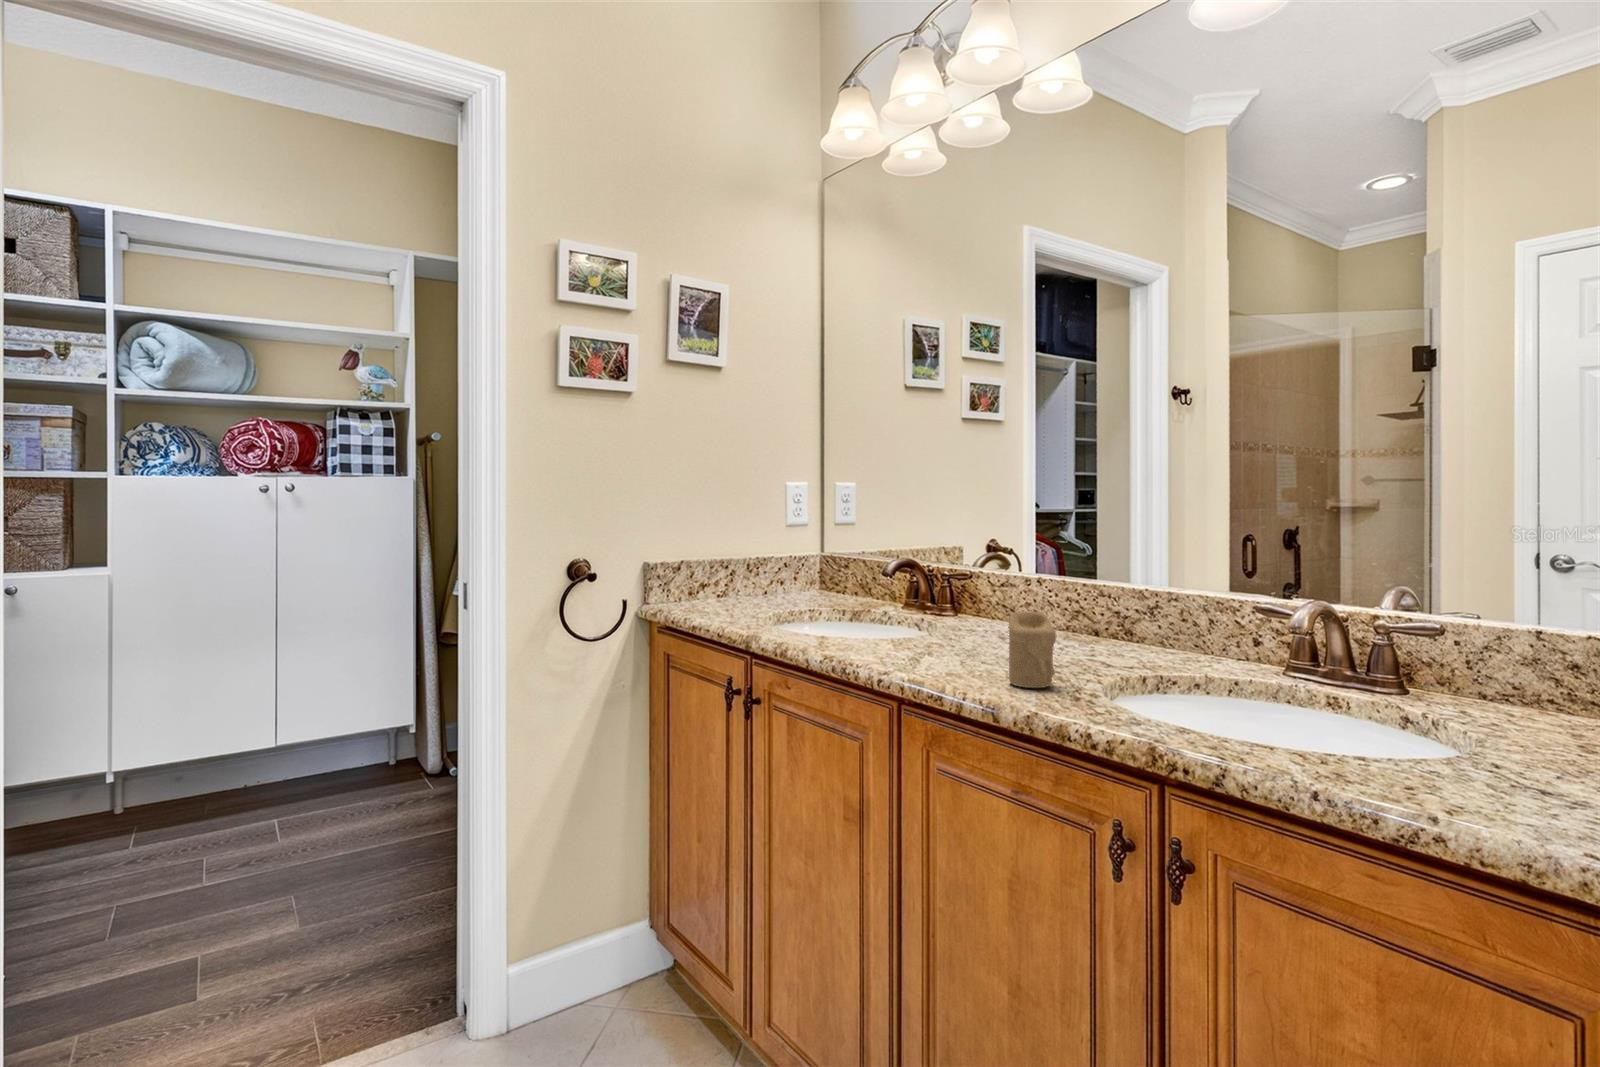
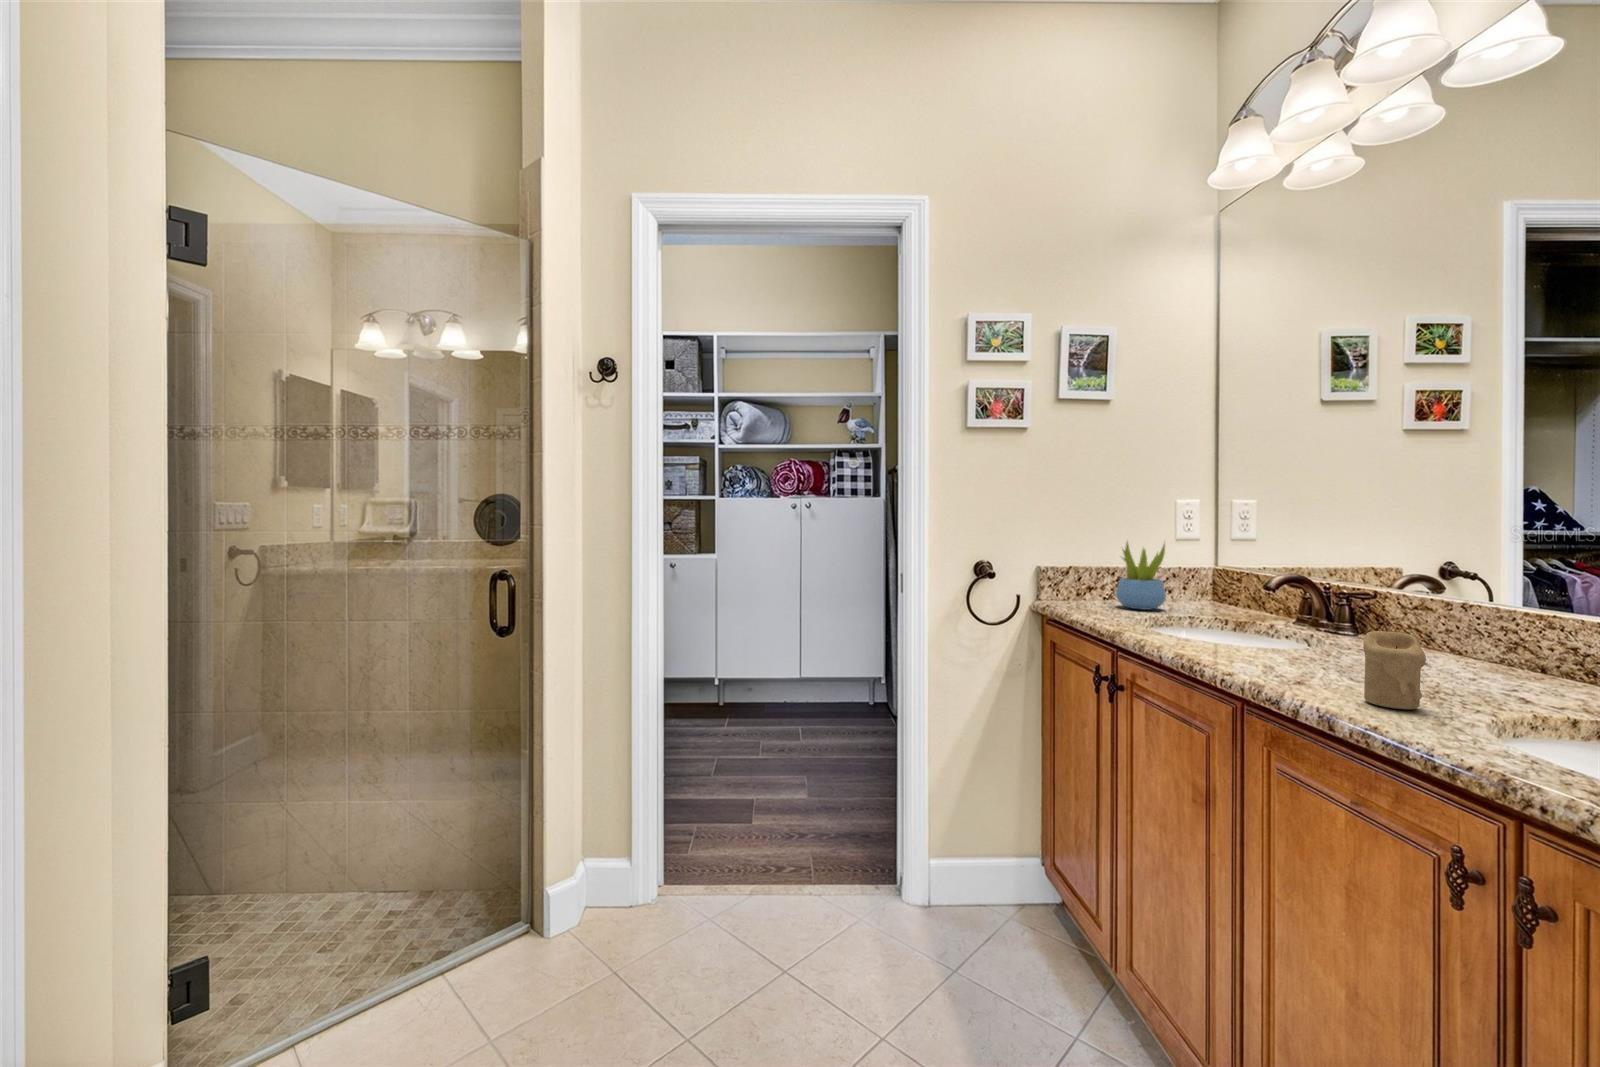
succulent plant: none [735,528,786,607] -> present [1116,542,1166,610]

